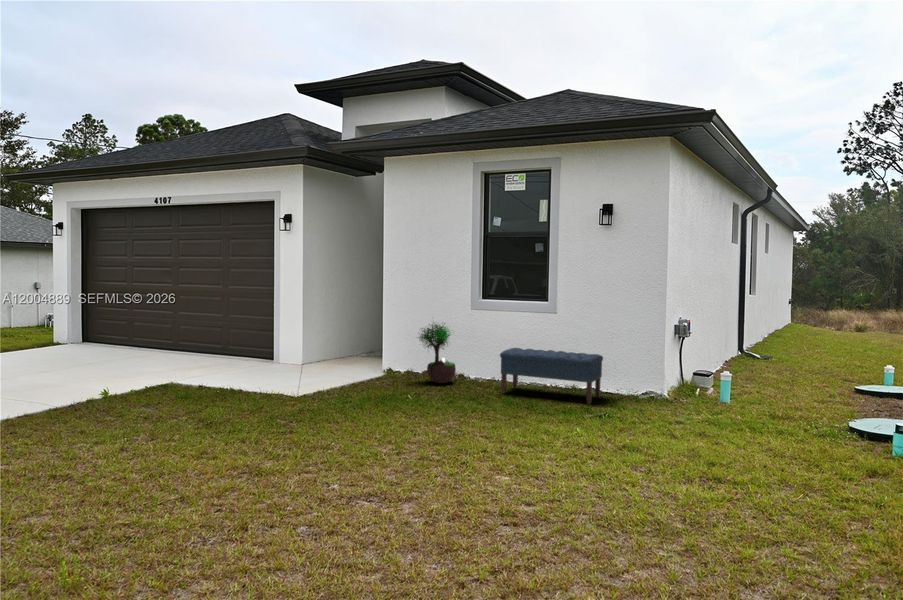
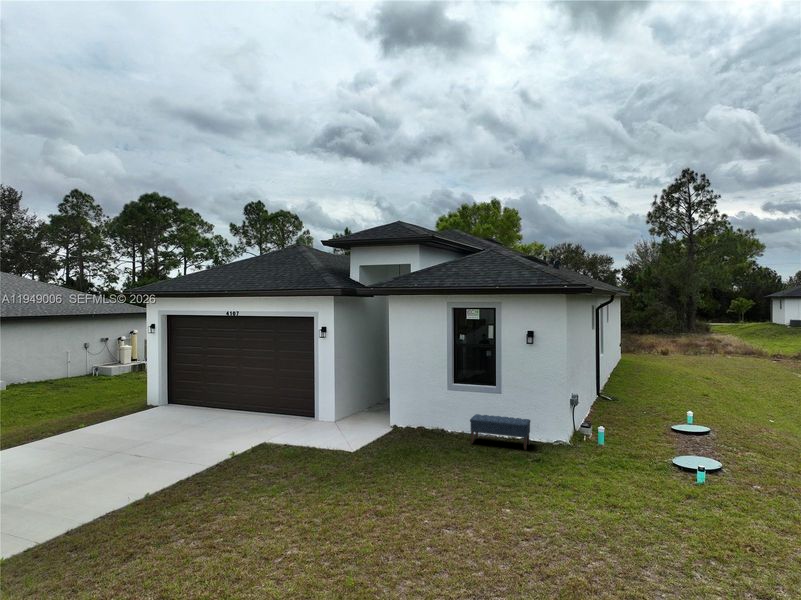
potted tree: present [419,323,456,383] -> none [416,396,439,436]

